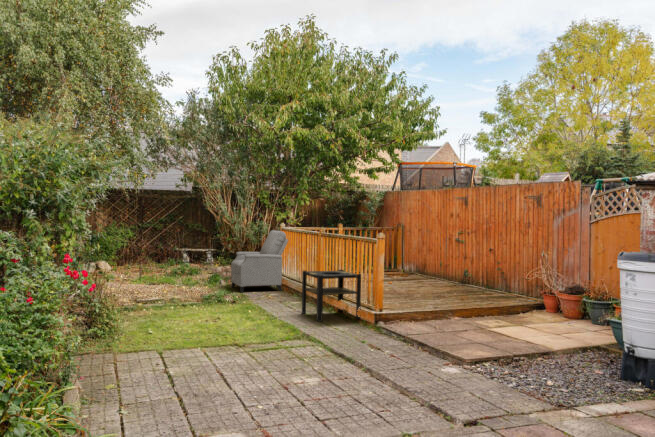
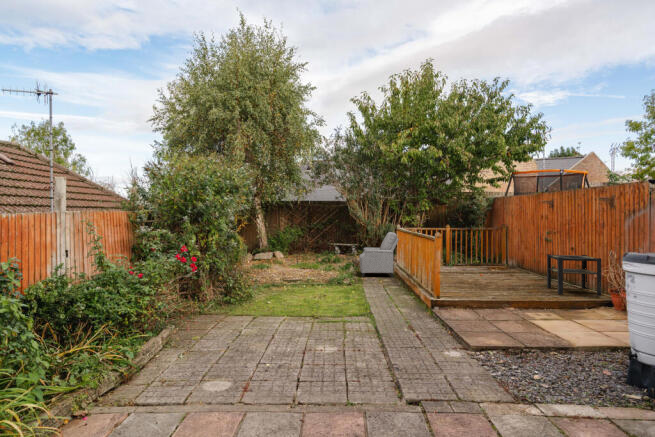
side table: present [302,270,361,322] -> present [547,254,601,296]

